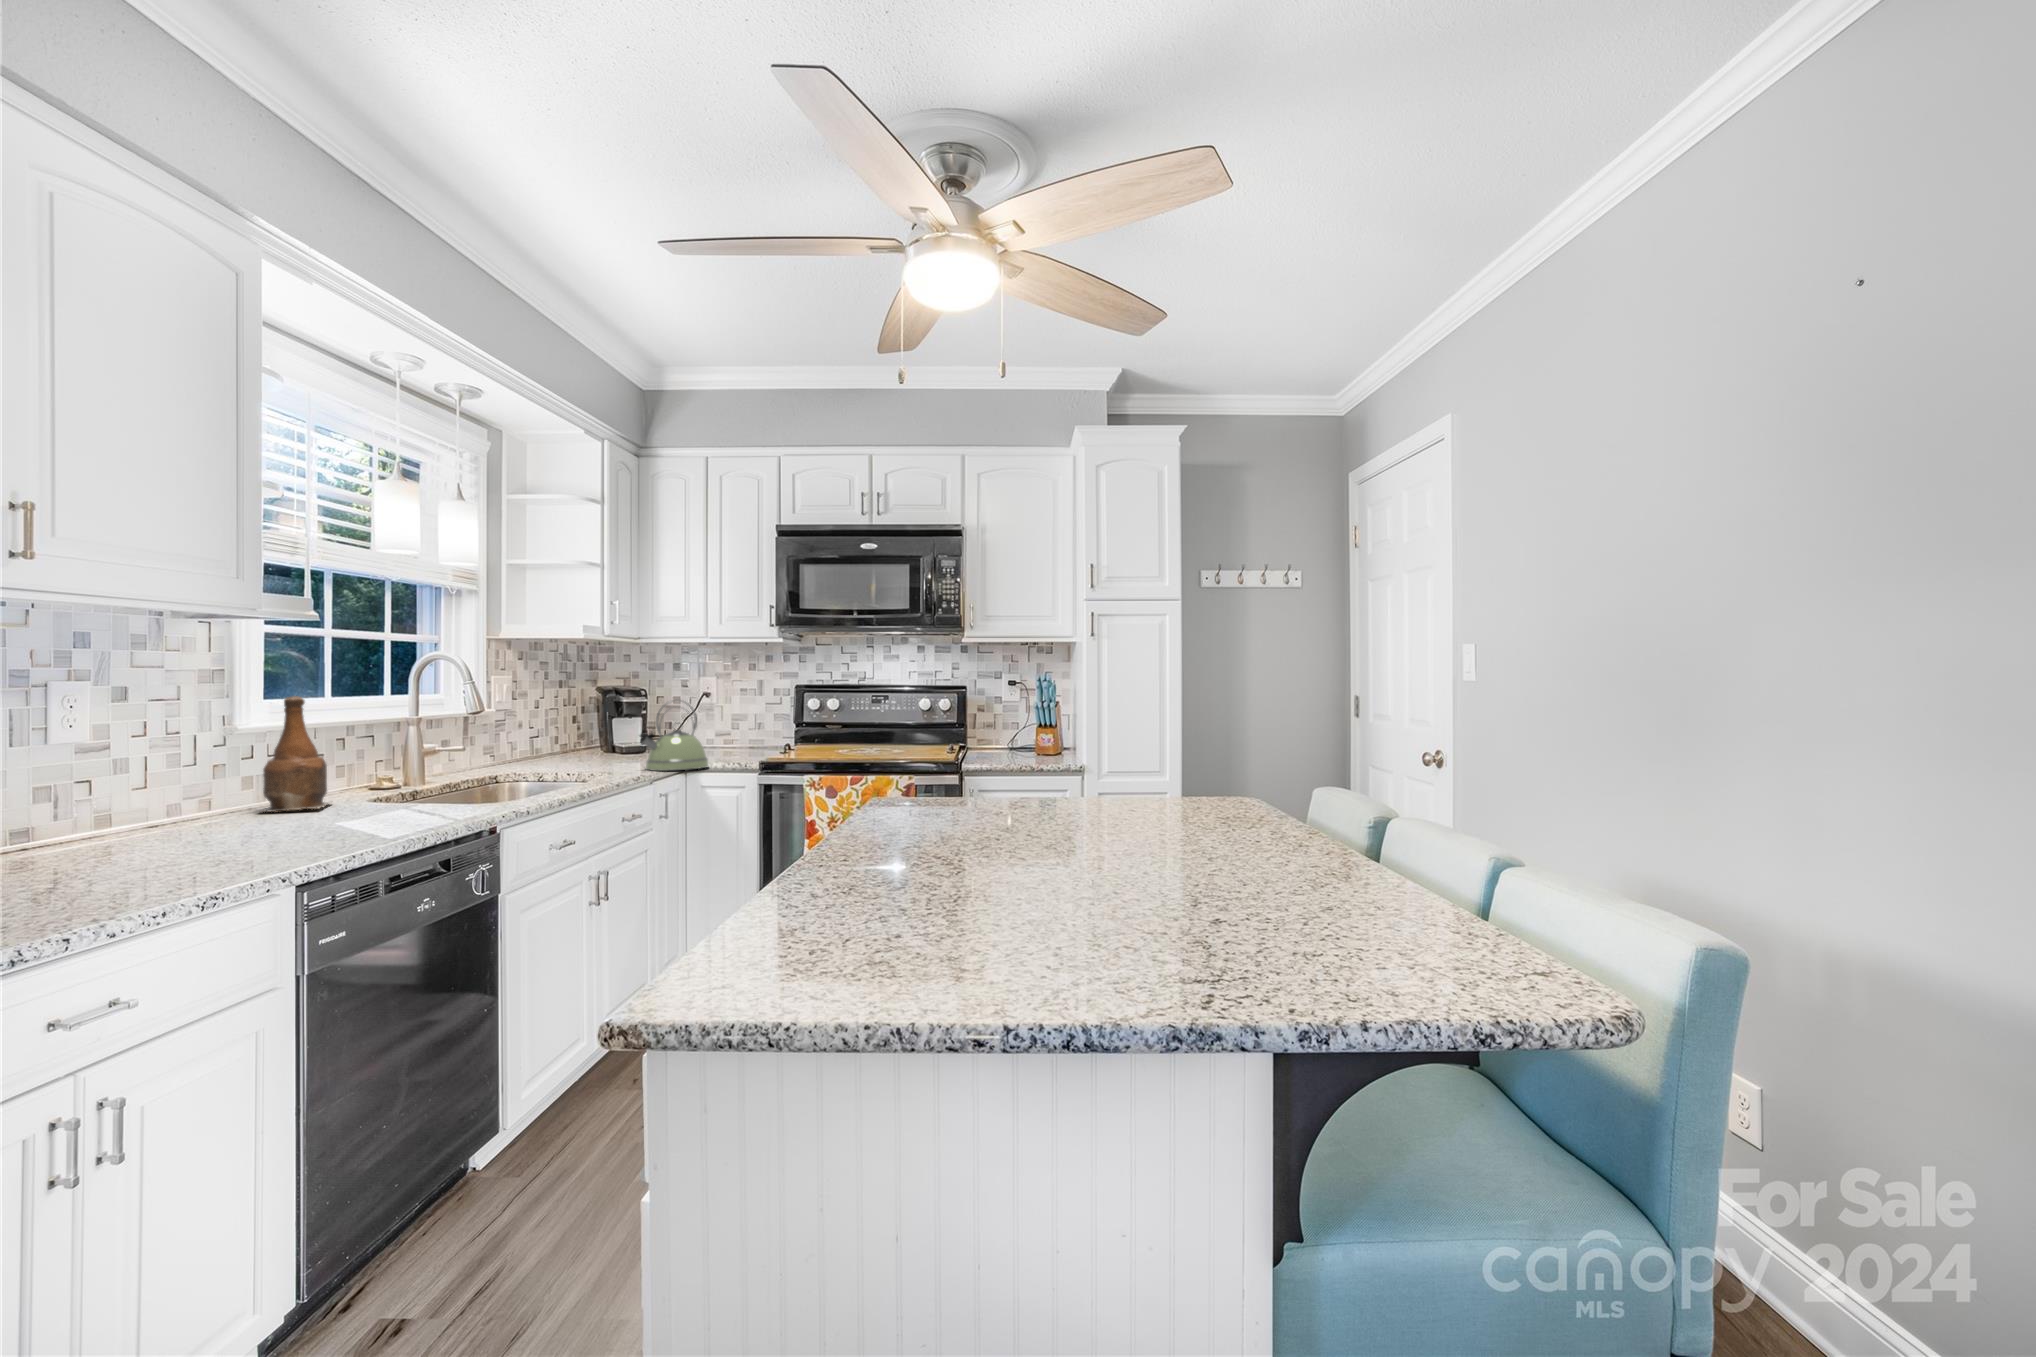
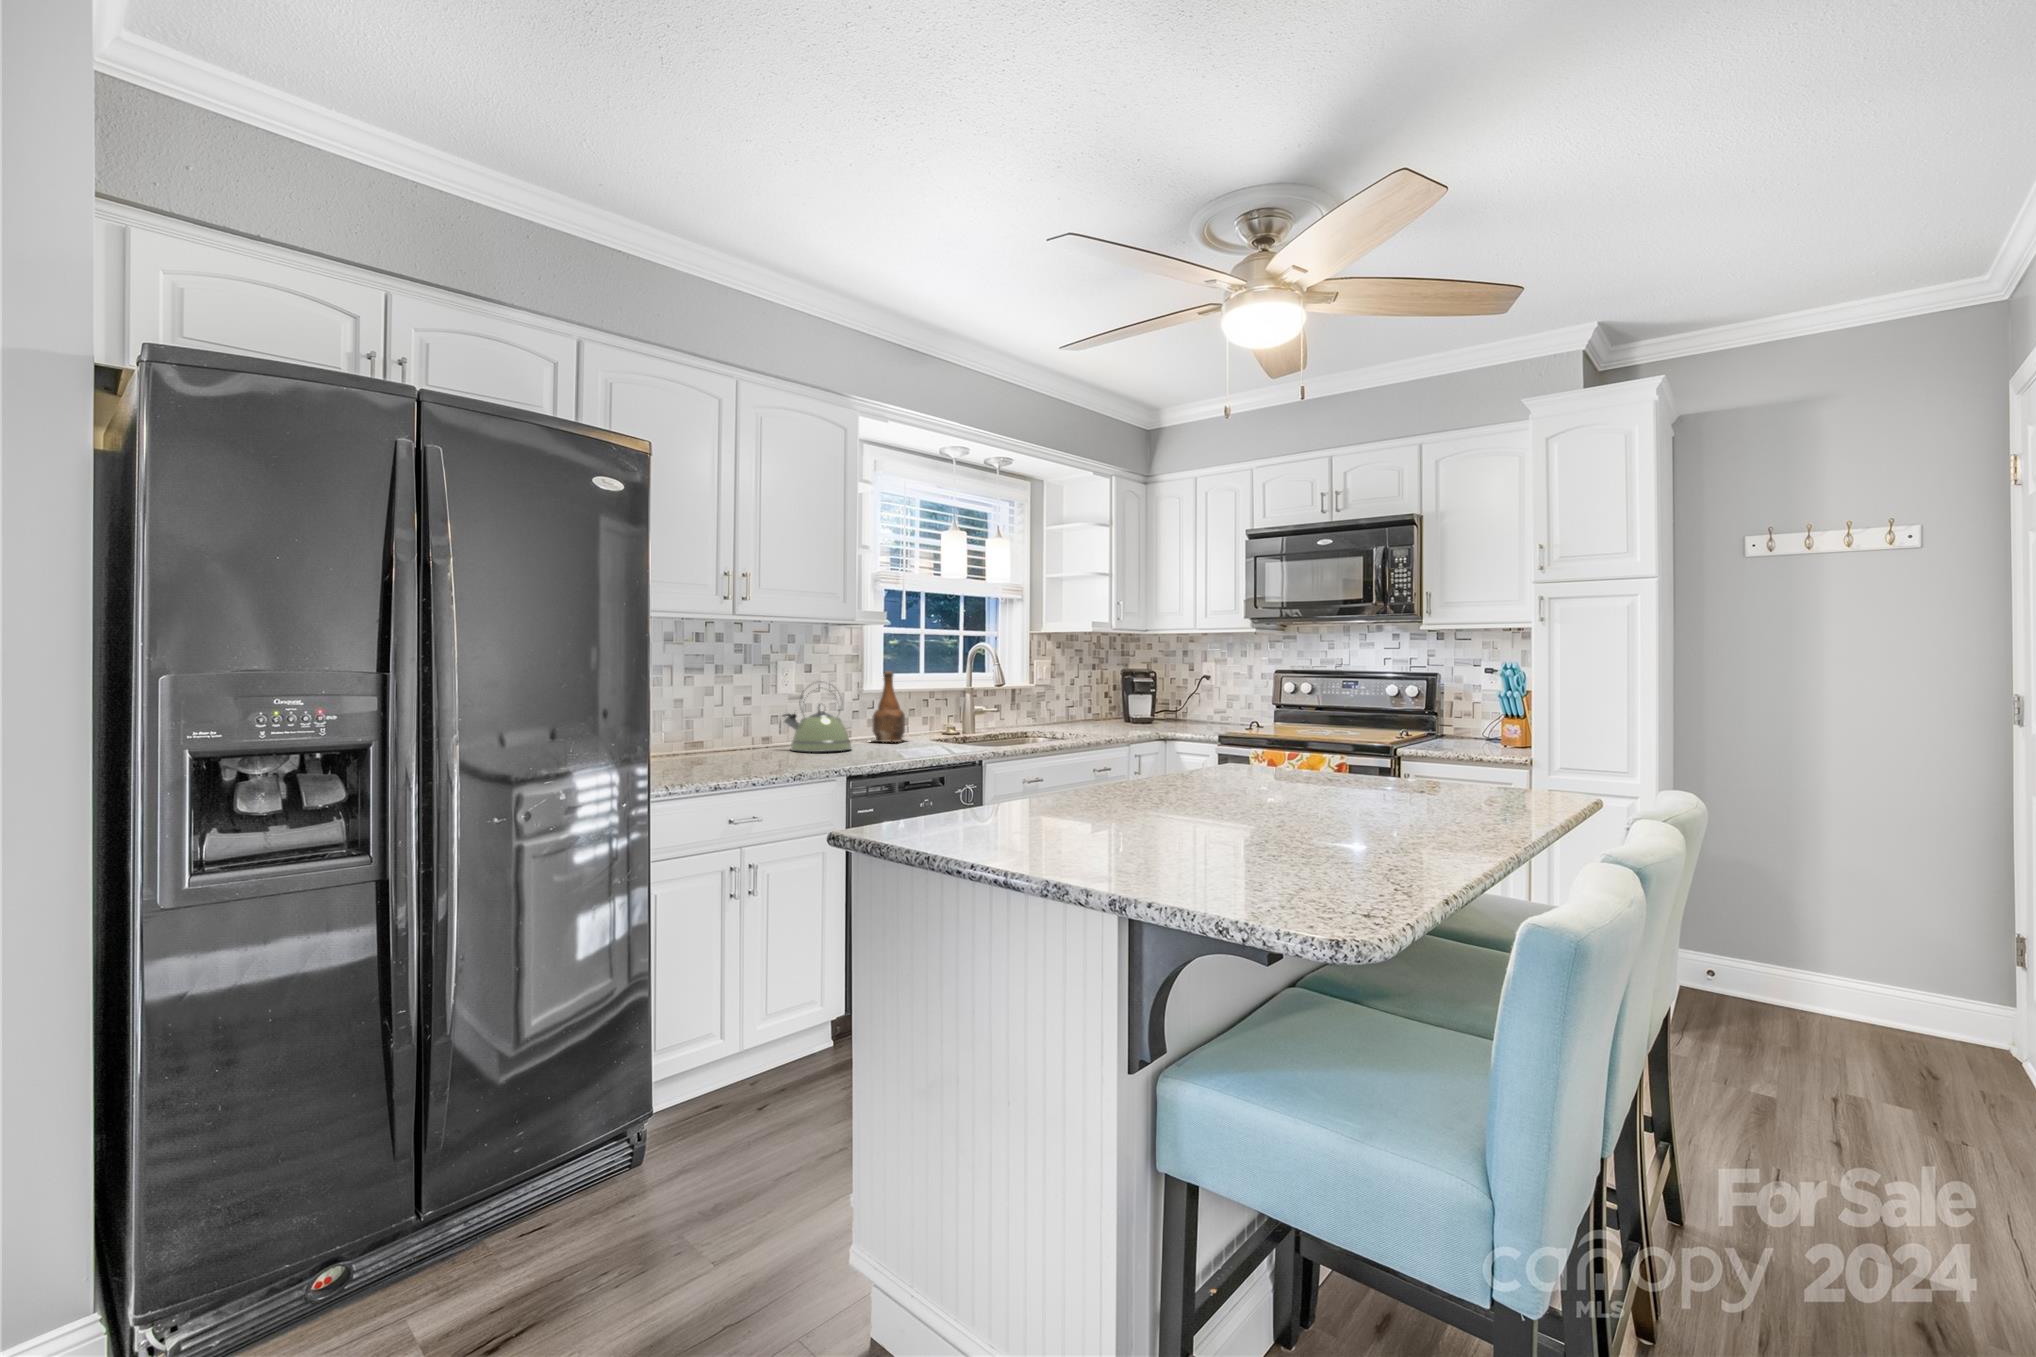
kettle: present [640,701,708,771] -> present [783,683,851,752]

